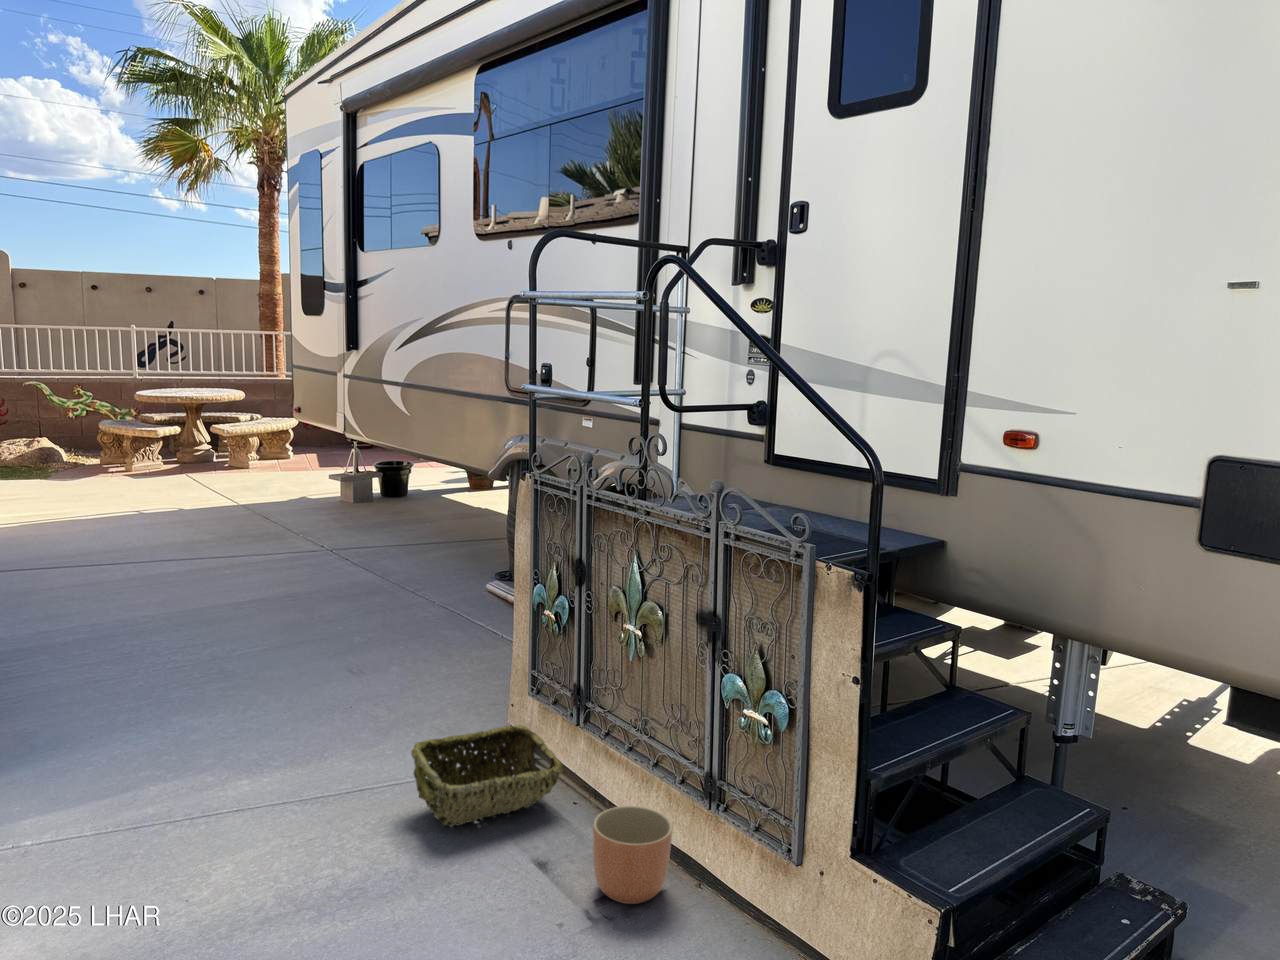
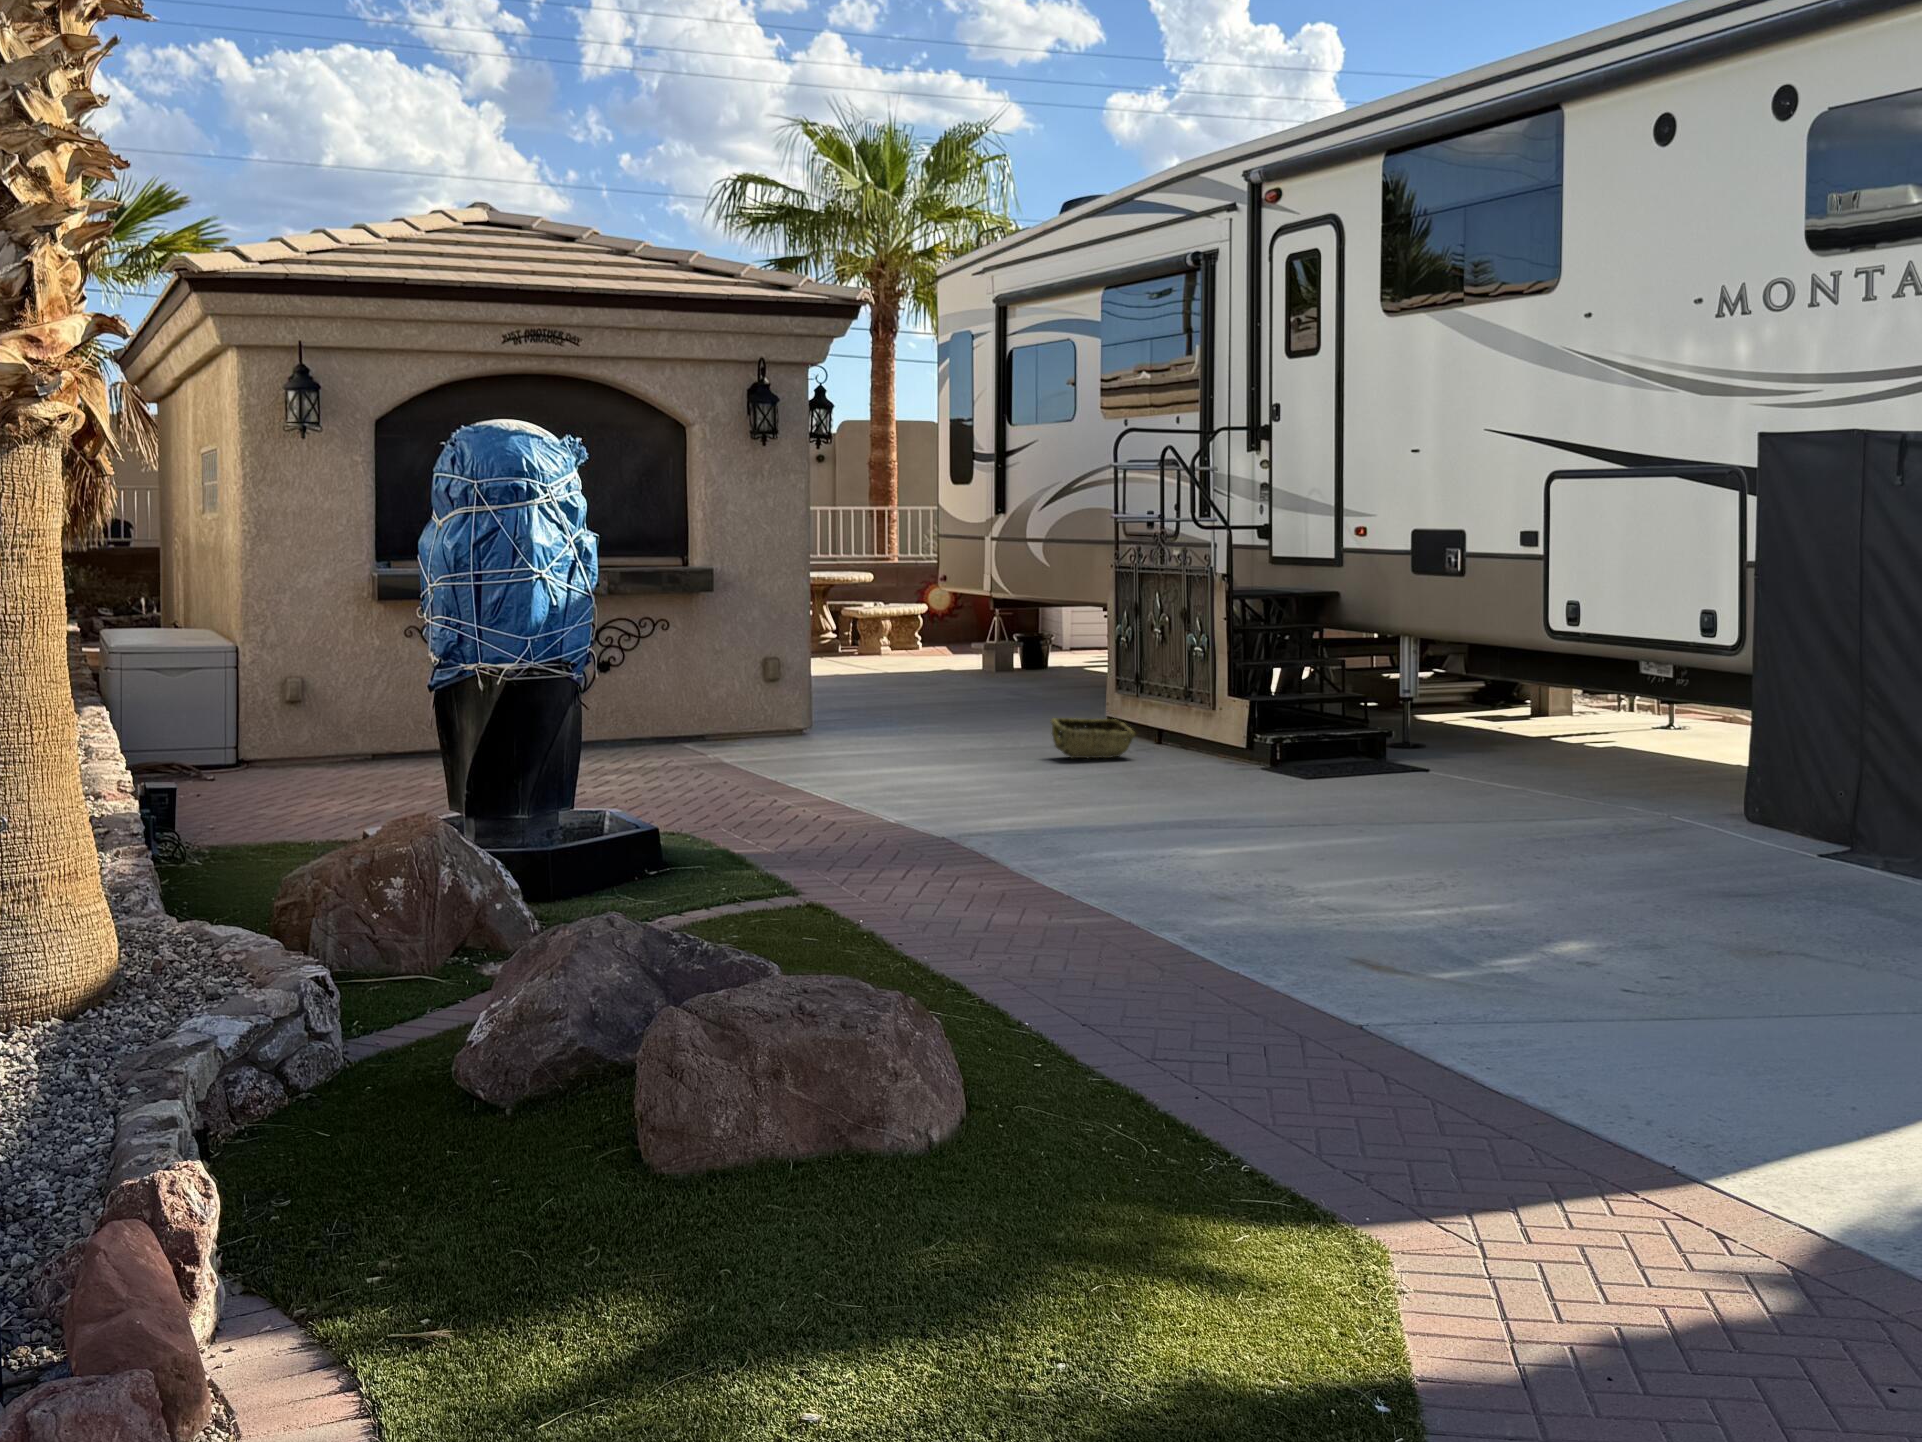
planter: present [593,806,672,904] -> none [1140,731,1180,770]

